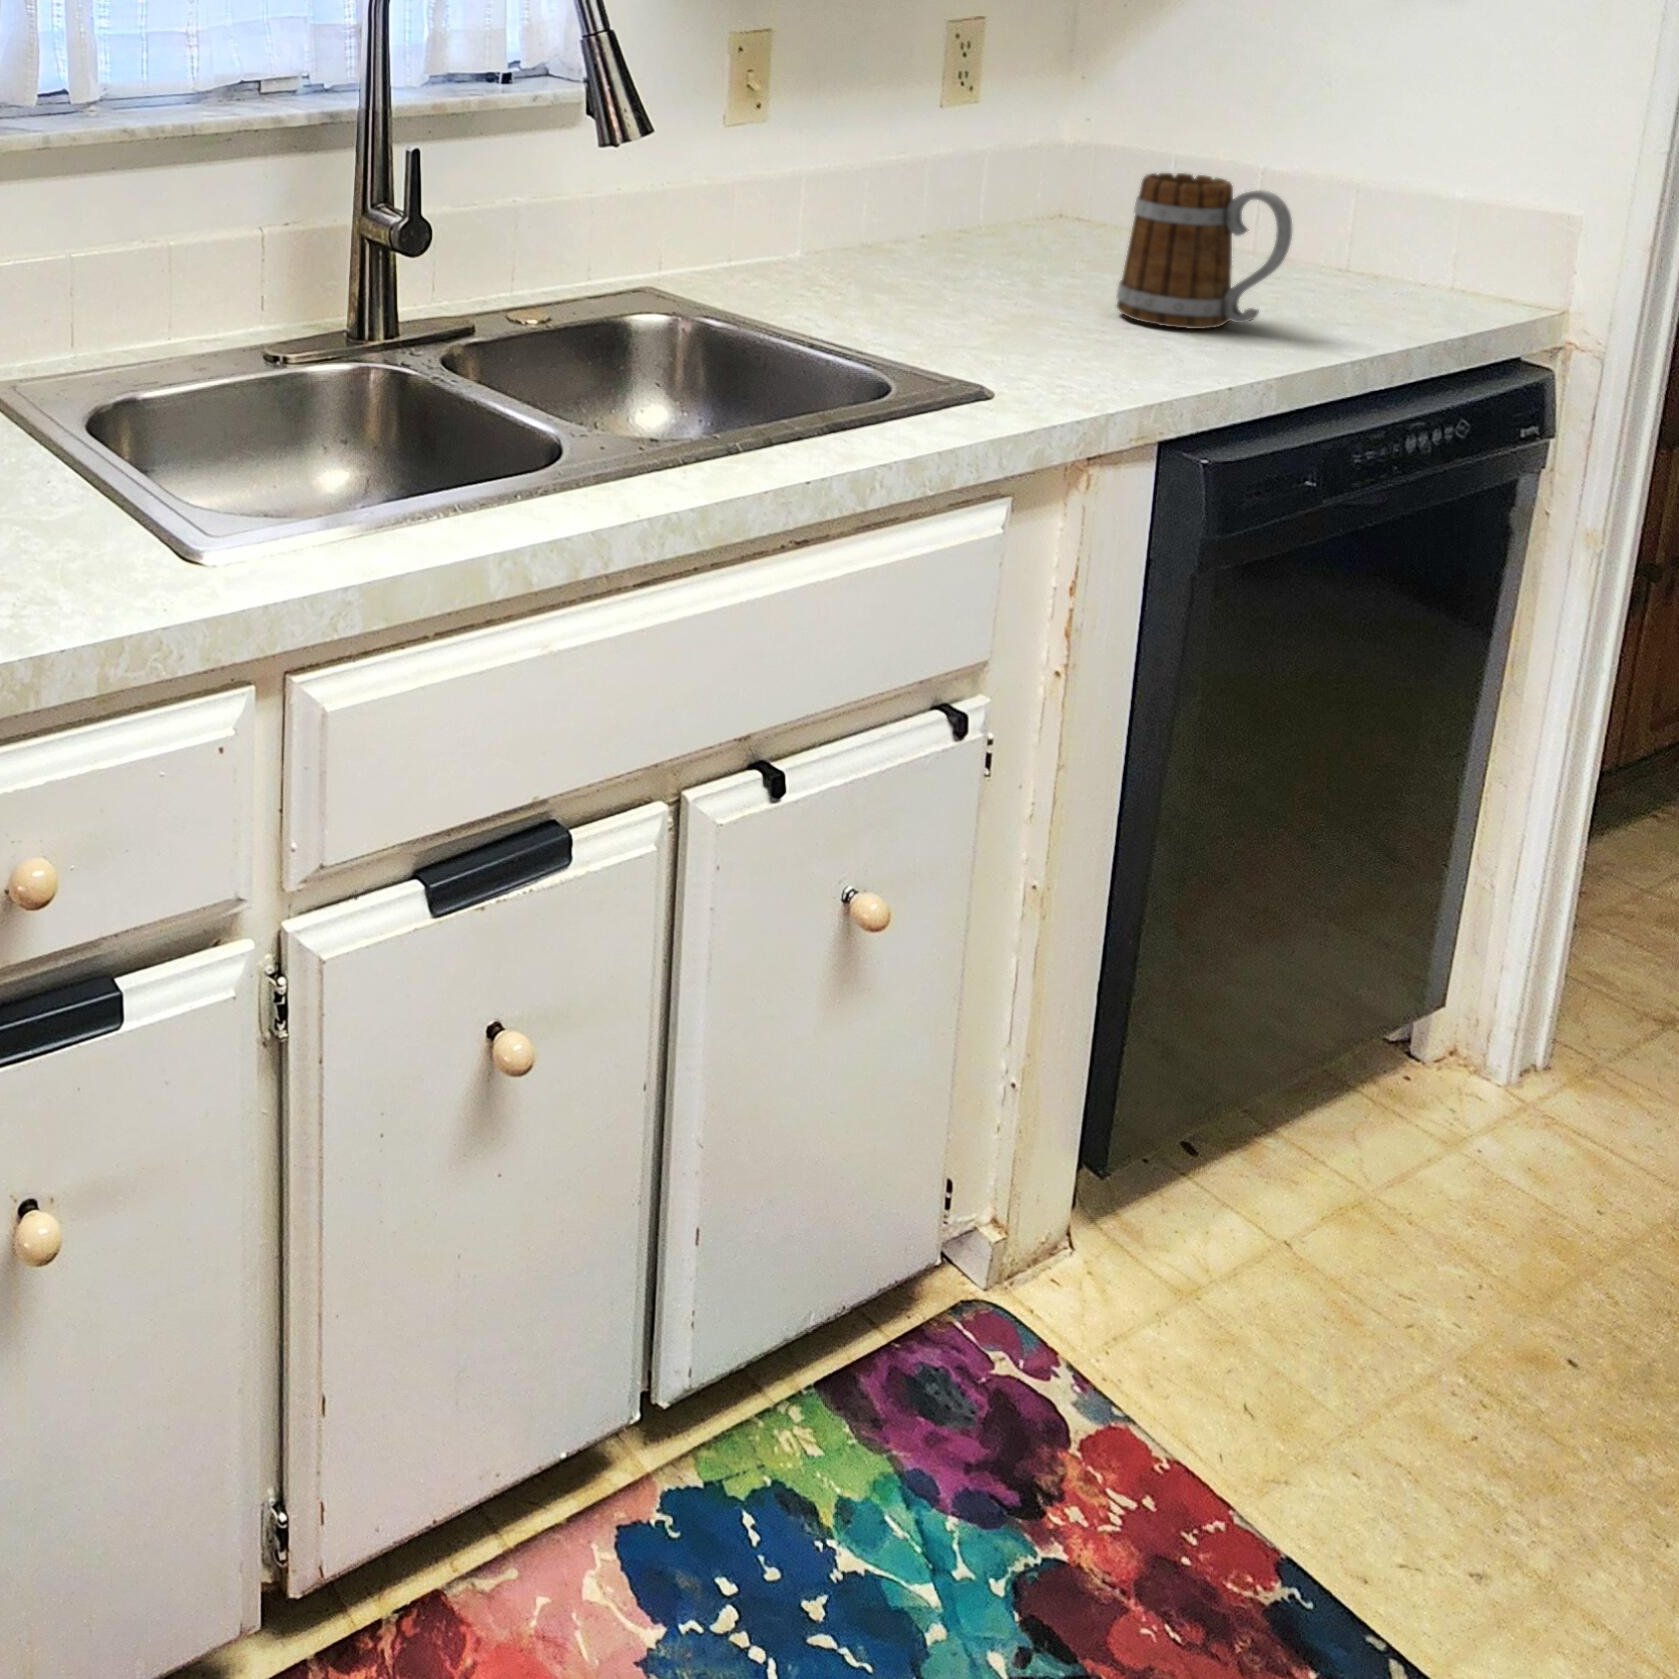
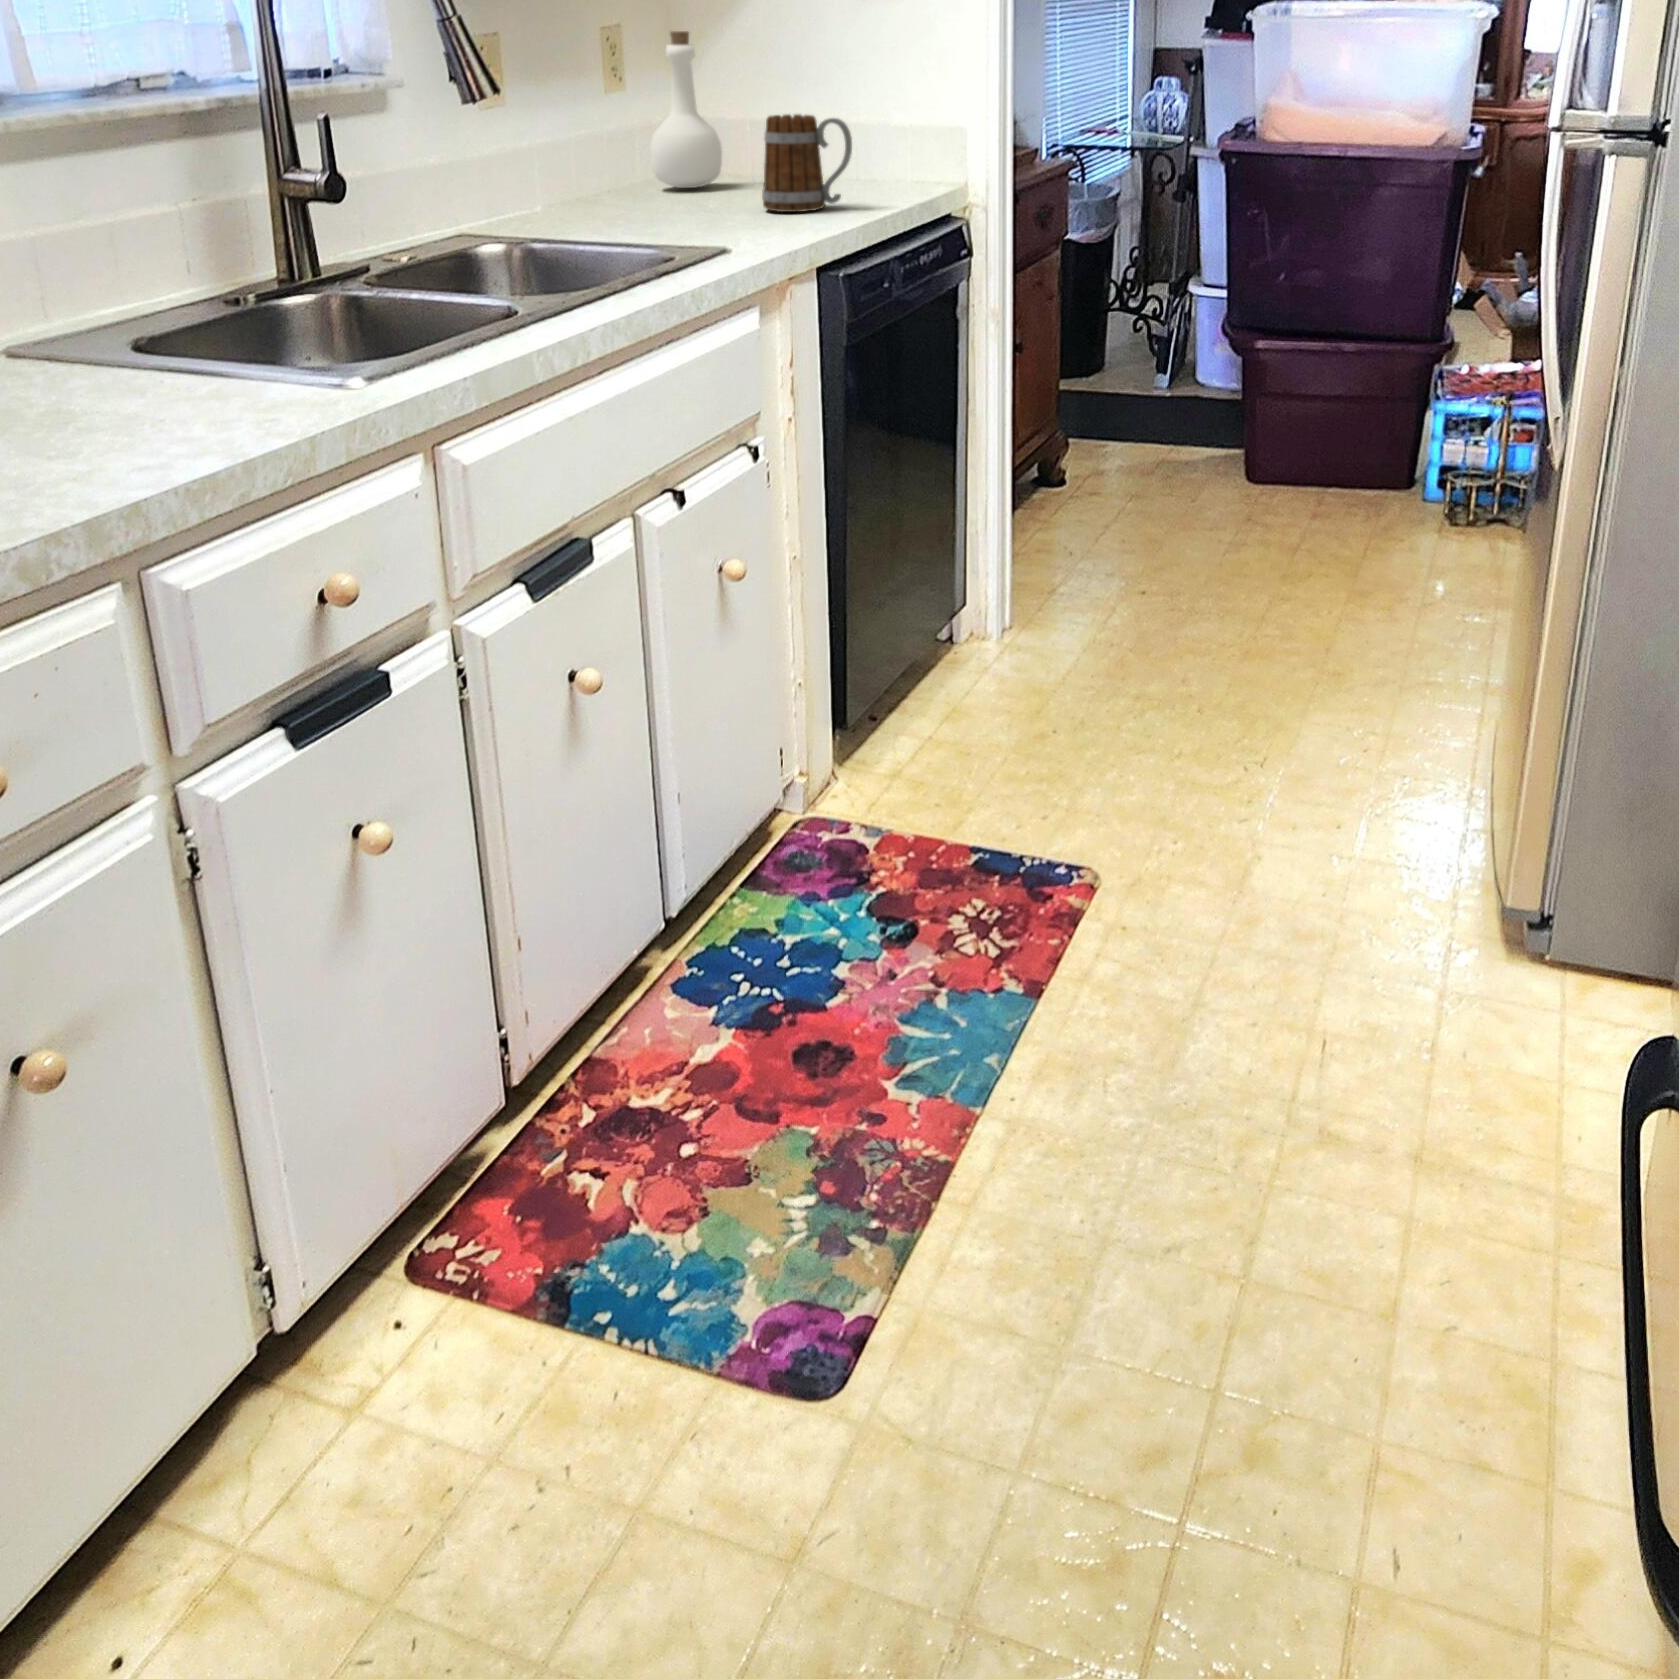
bottle: none [991,27,1105,243] -> present [650,31,722,188]

